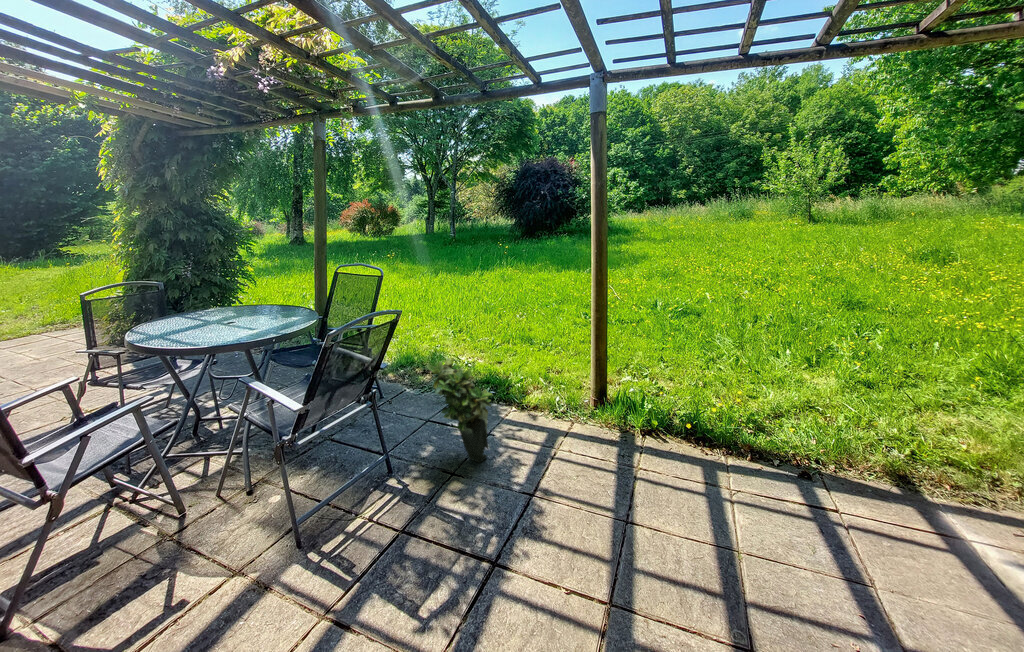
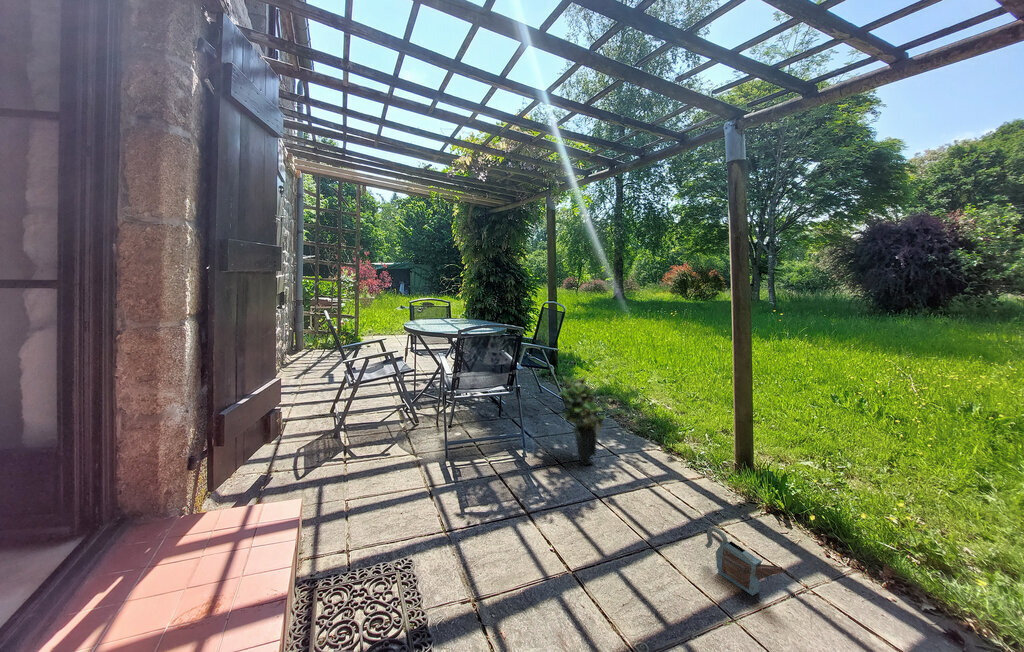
watering can: none [669,476,750,520] -> present [705,527,785,596]

